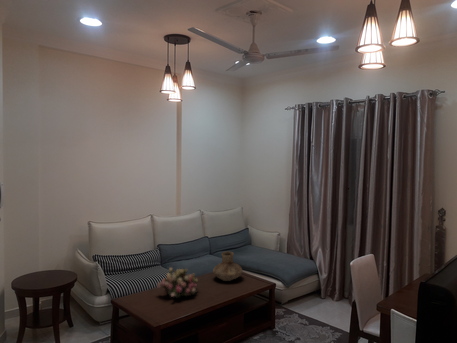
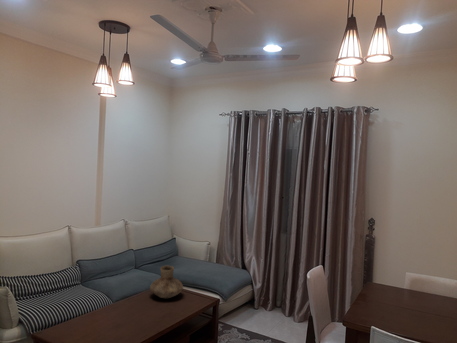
flower arrangement: present [157,268,198,297] -> none [90,288,138,323]

